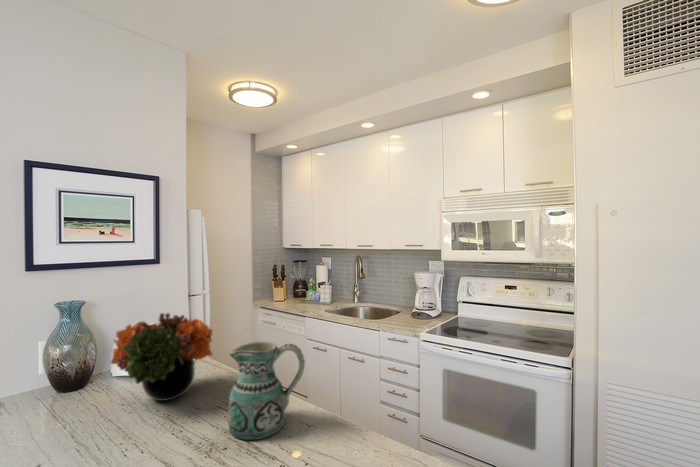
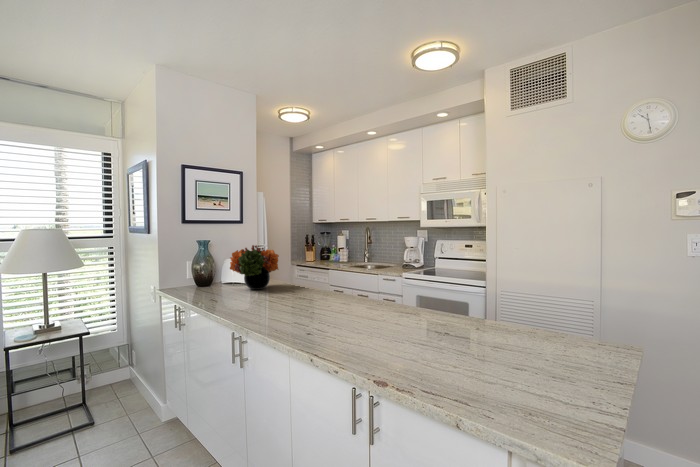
ceramic pitcher: present [229,341,305,440] -> none [292,256,328,298]

